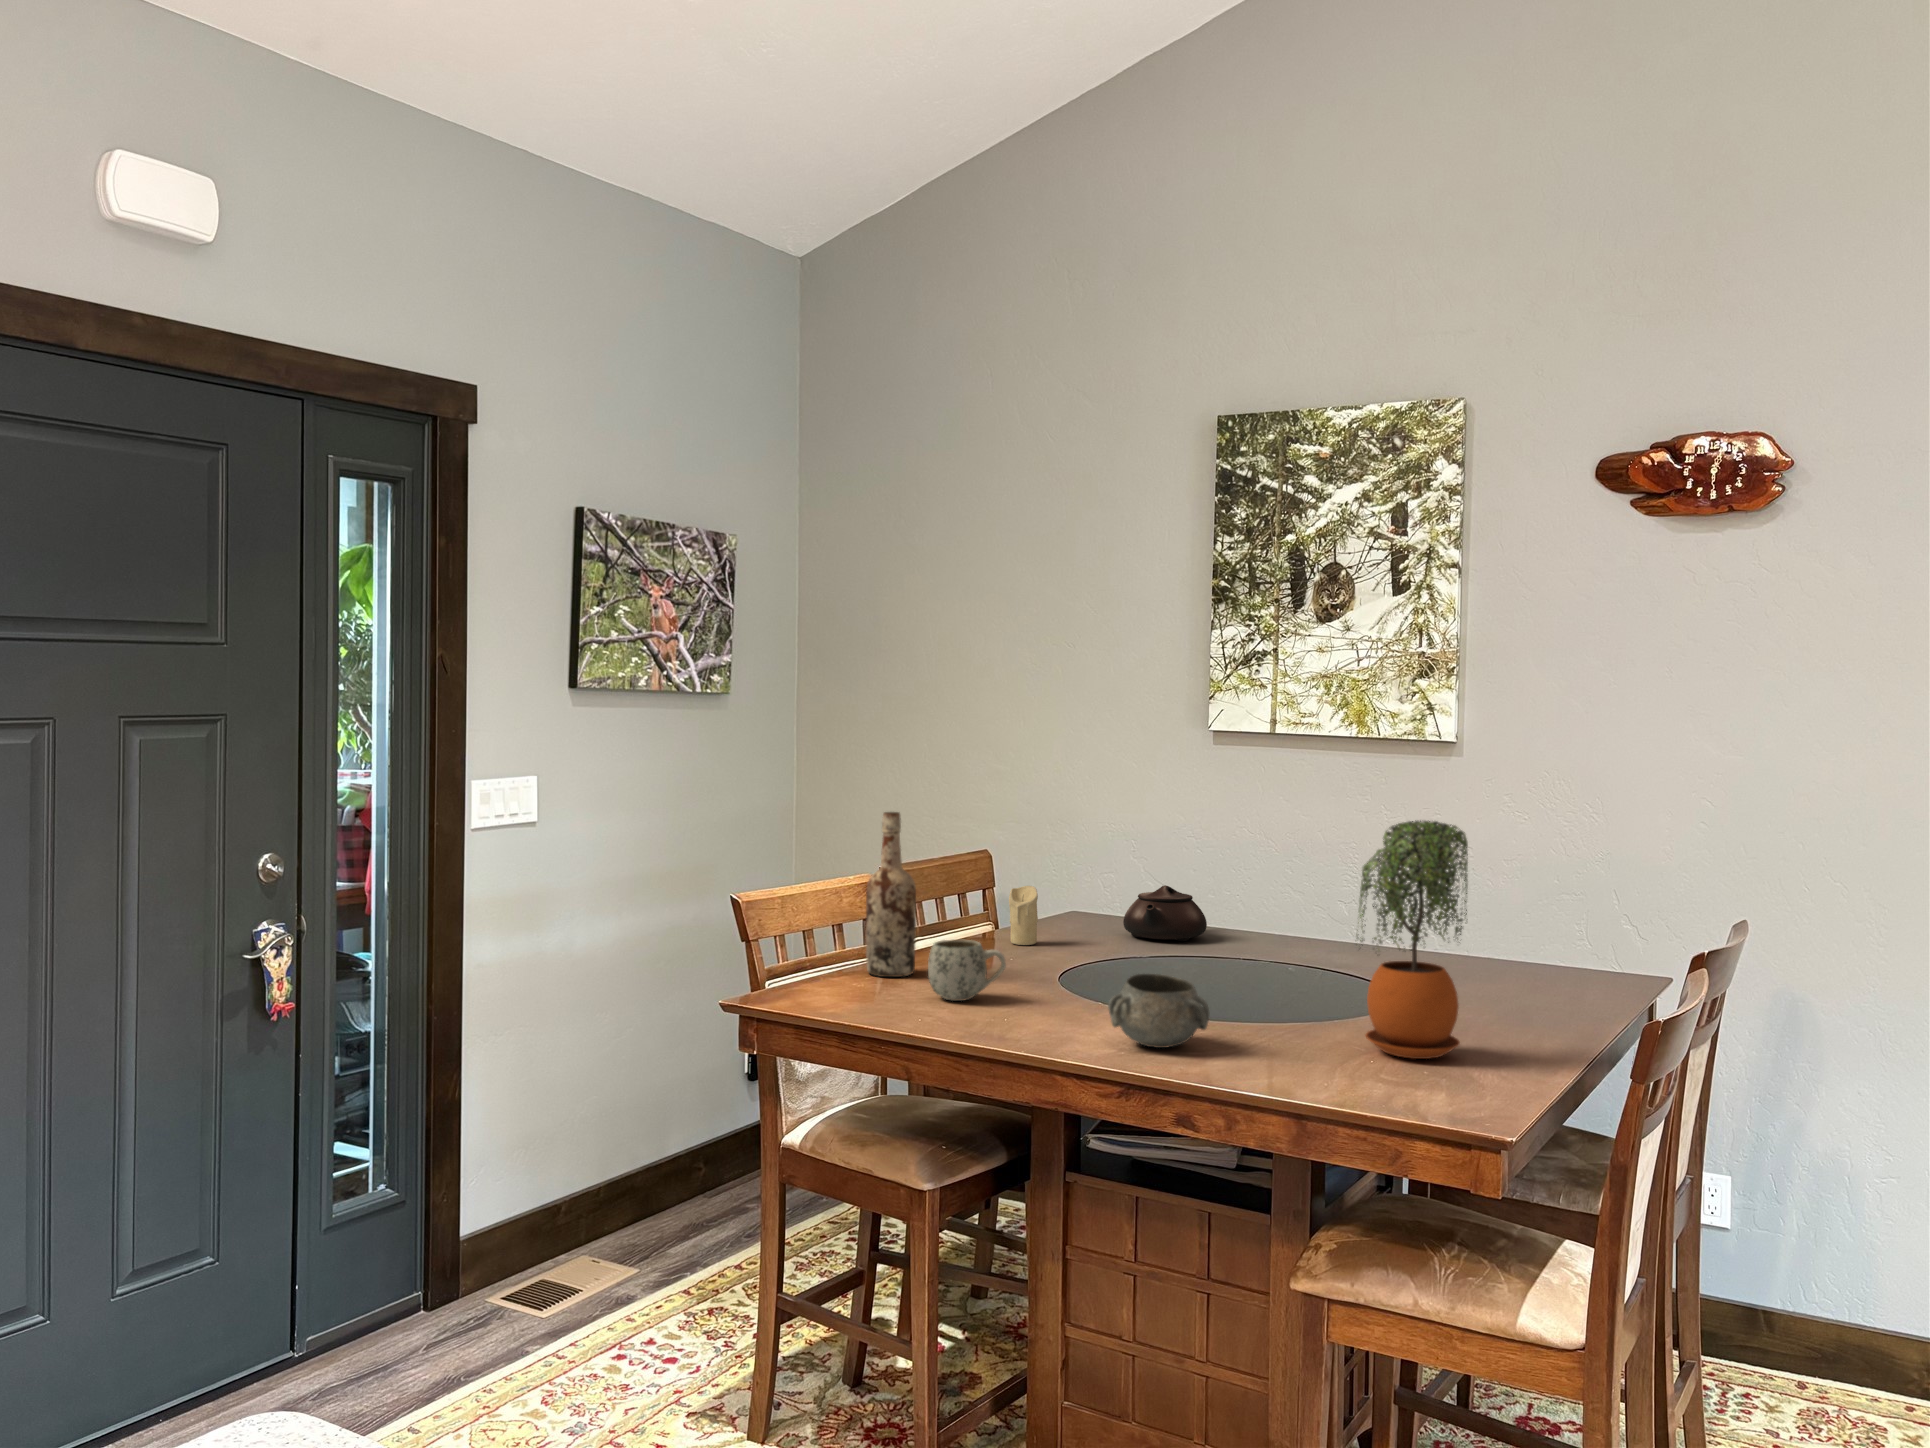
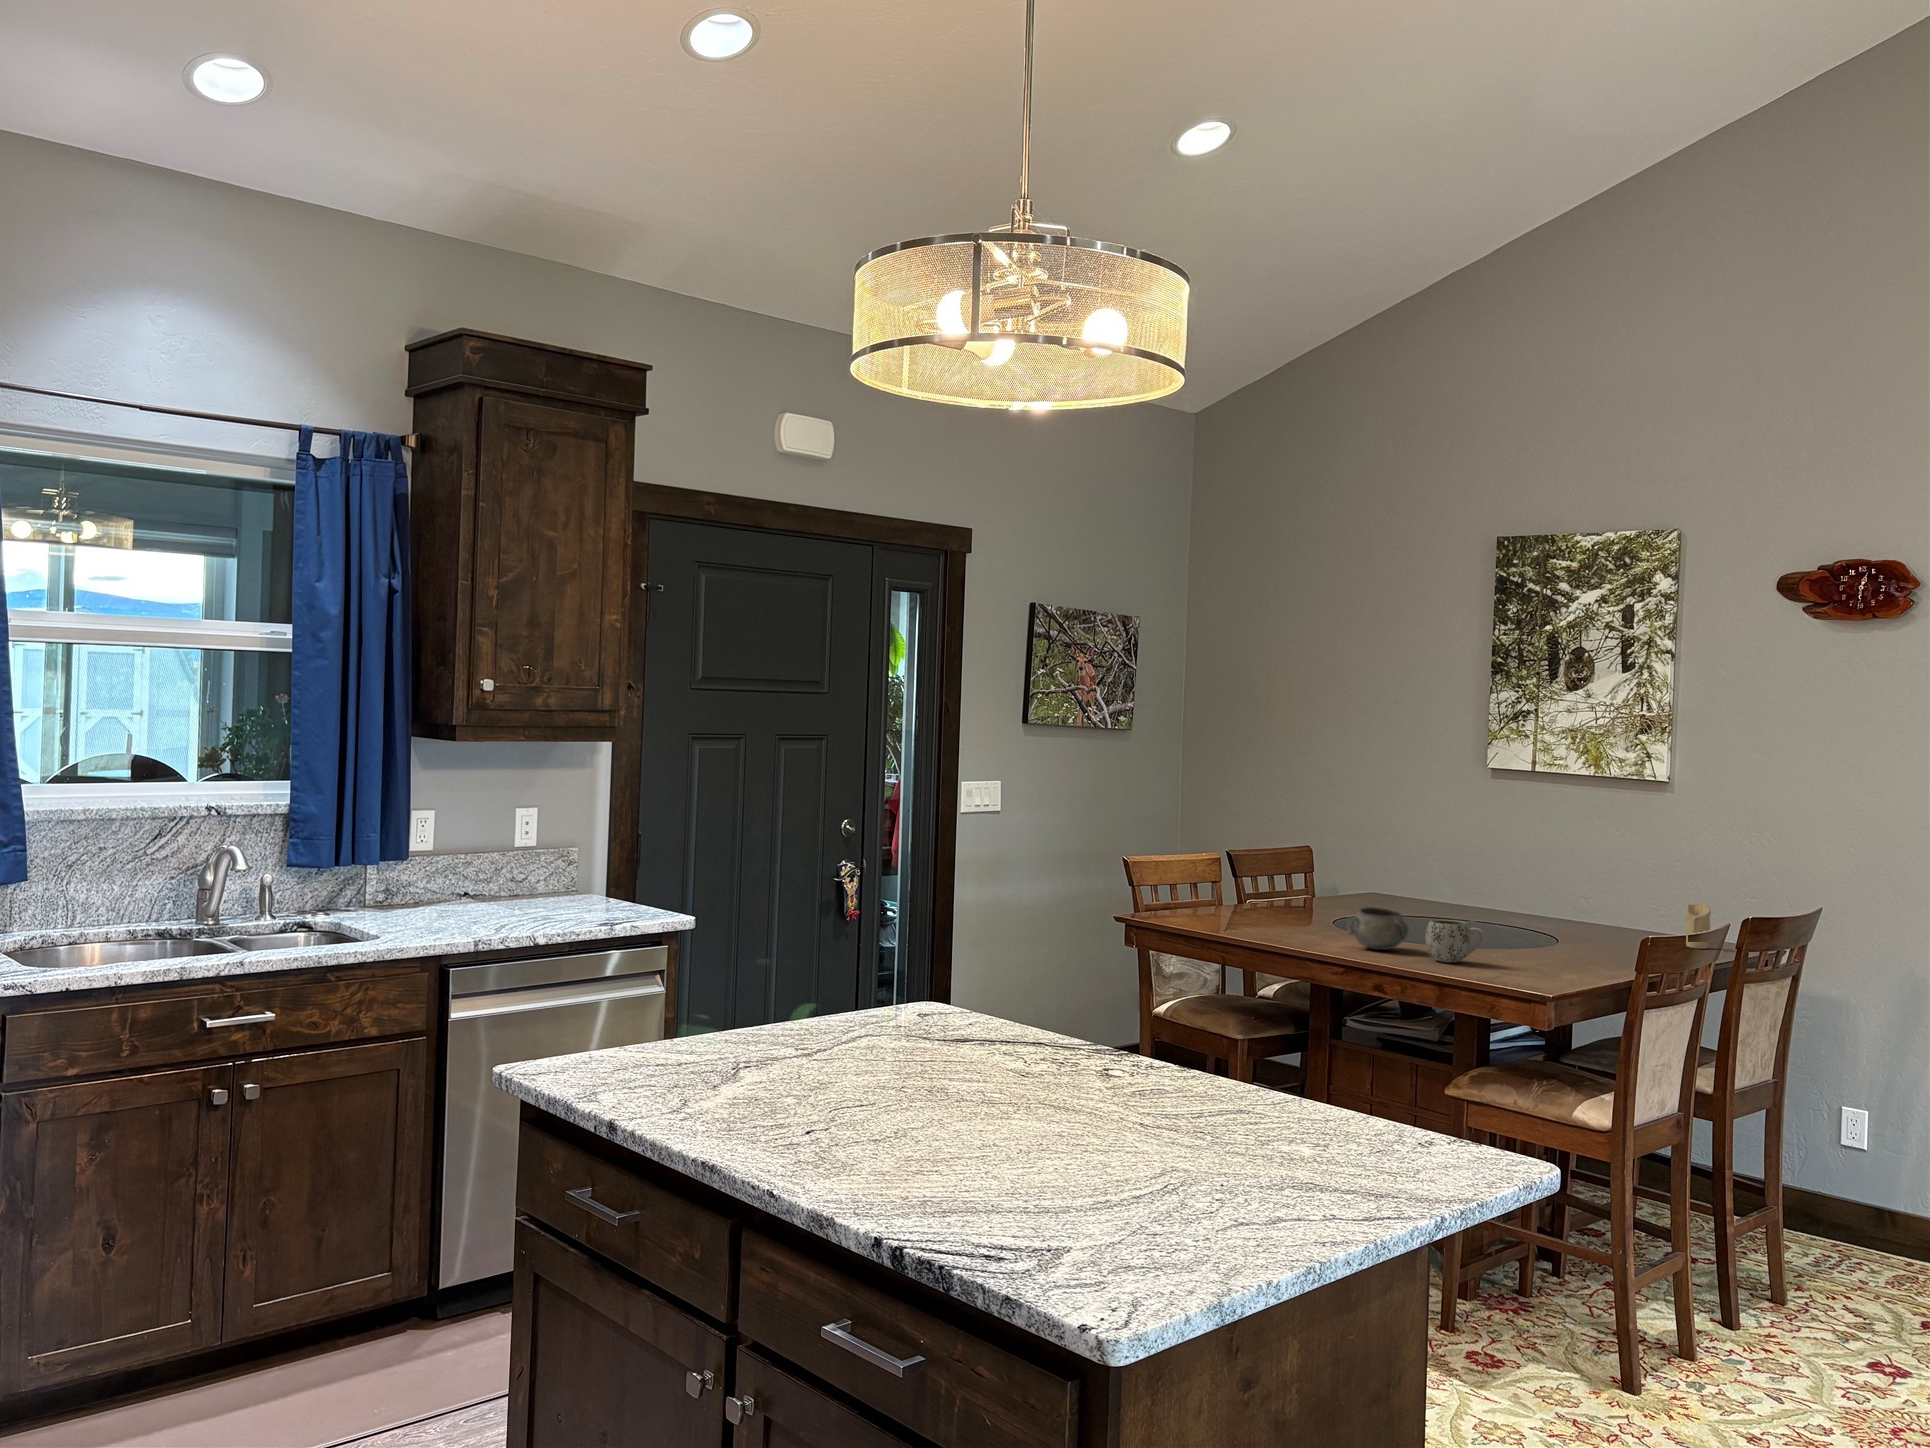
wine bottle: present [866,812,916,977] -> none [1212,810,1246,915]
potted plant: present [1358,821,1468,1059] -> none [1505,820,1584,966]
teapot: present [1123,885,1207,941] -> none [1407,877,1468,916]
candle: present [1009,886,1038,945] -> present [1685,903,1711,949]
mug: present [928,940,1006,1001] -> present [1426,920,1485,963]

